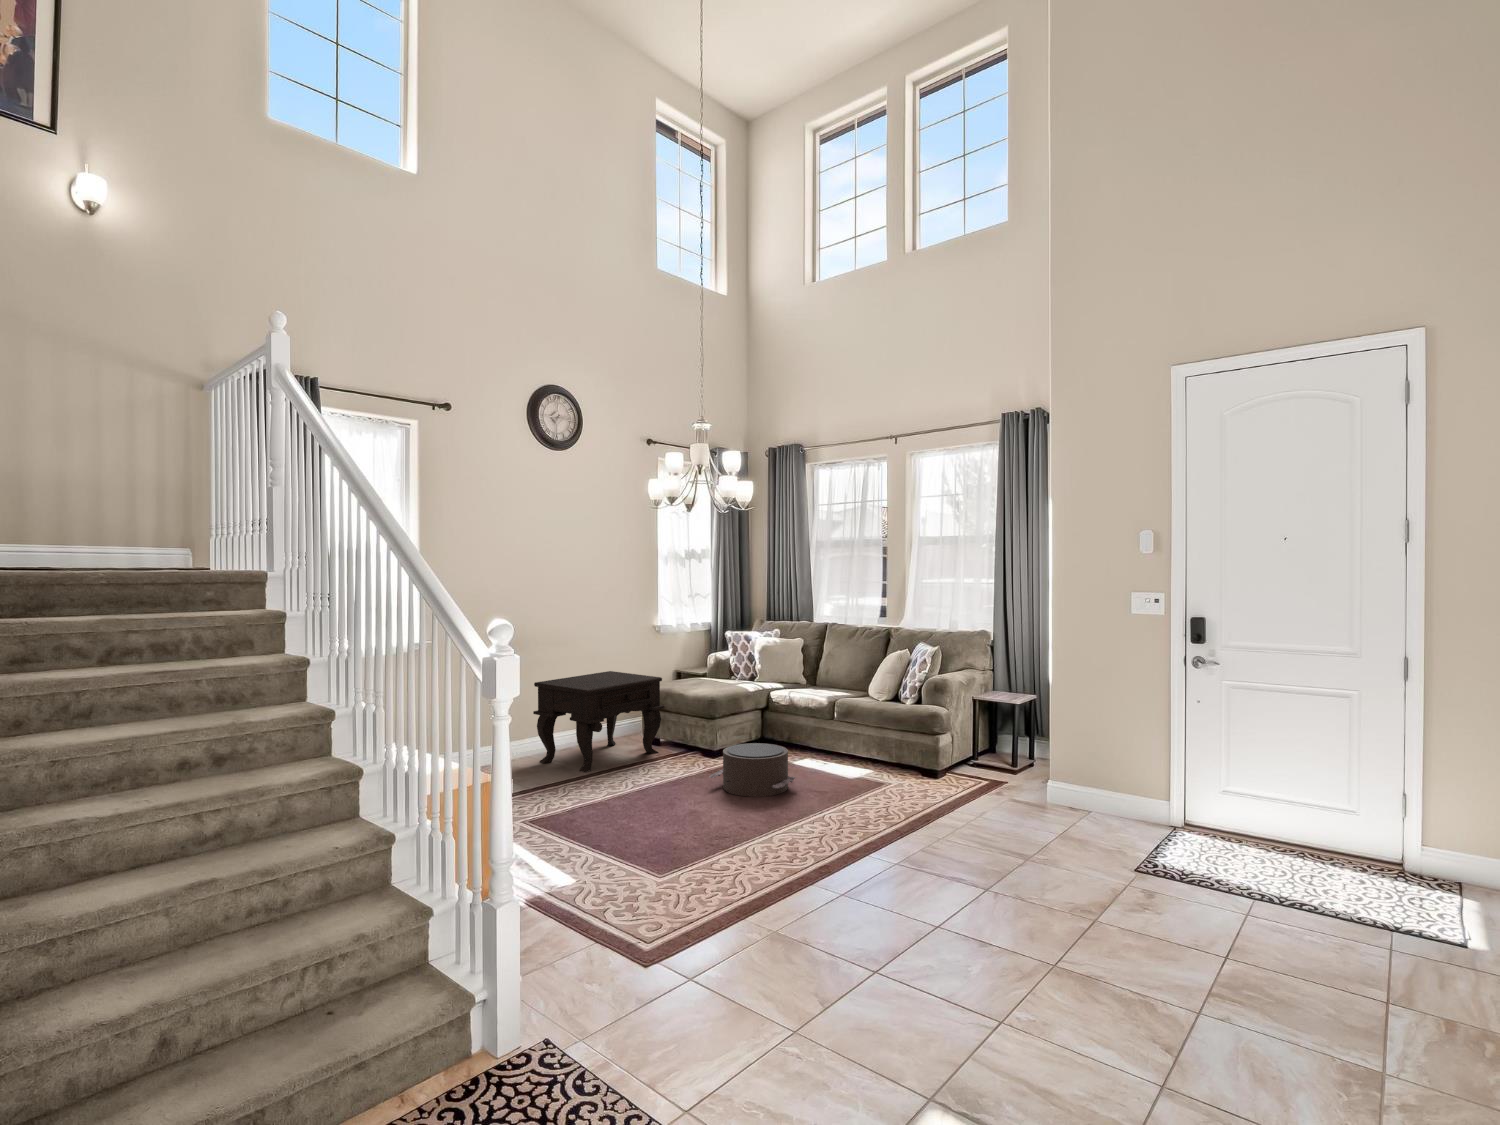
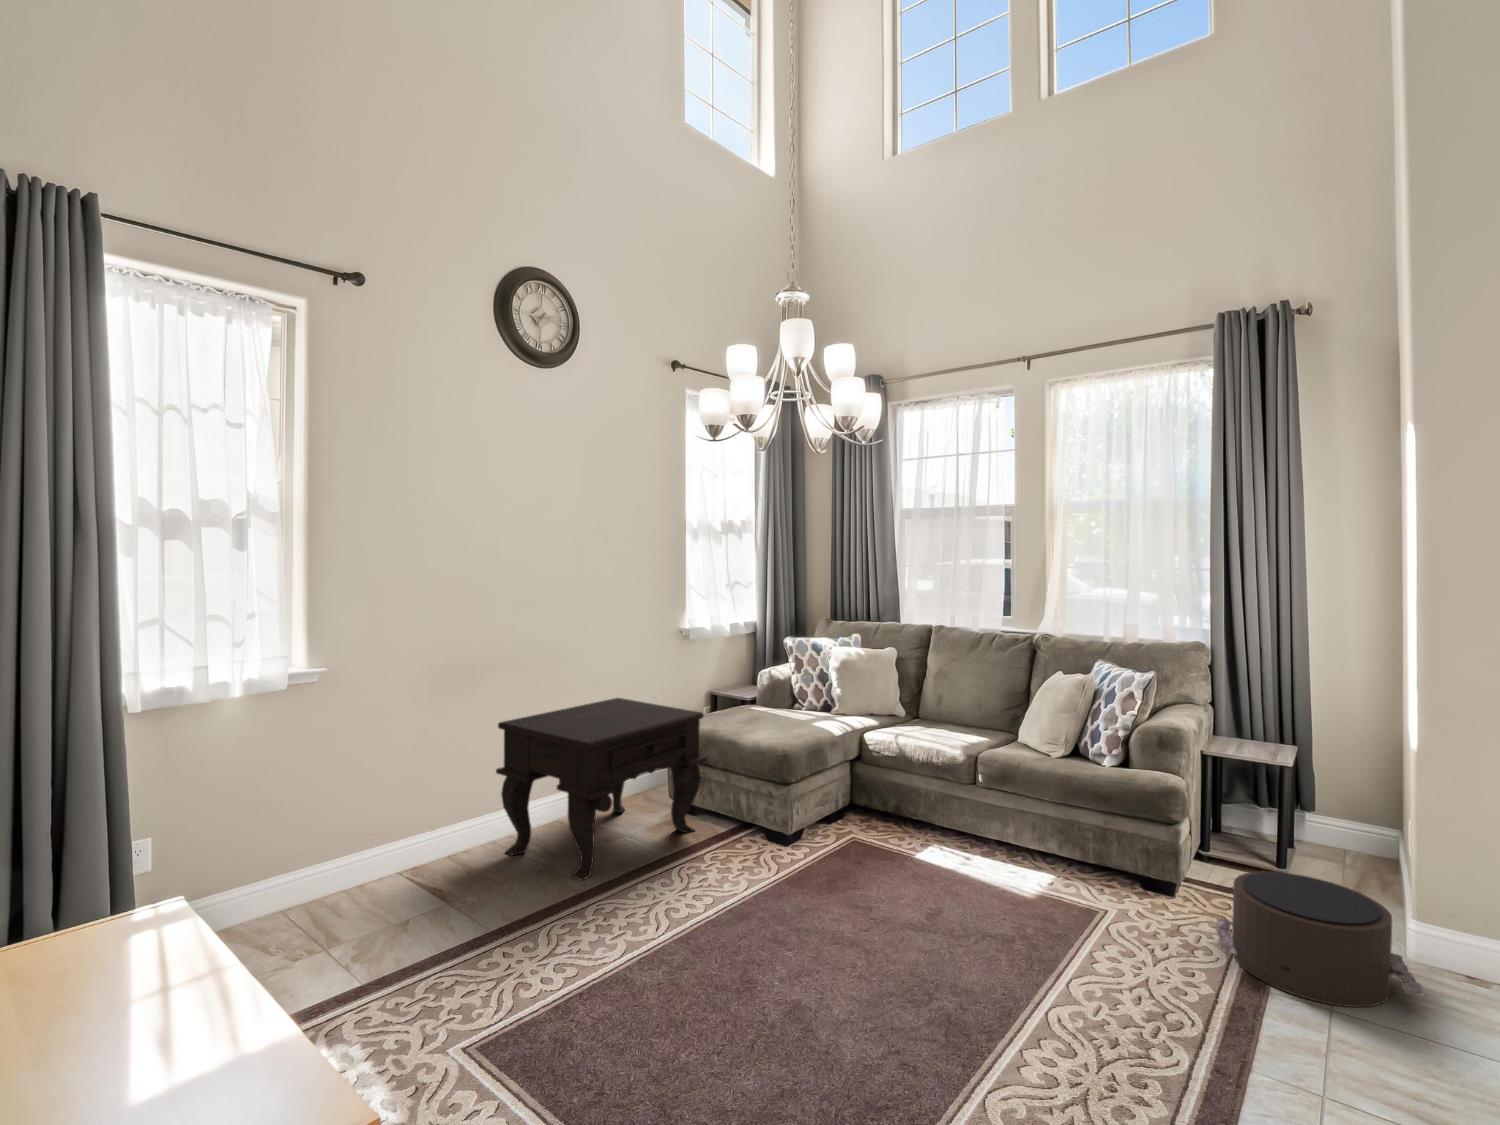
pouf: present [709,743,795,797] -> present [1216,871,1425,1007]

